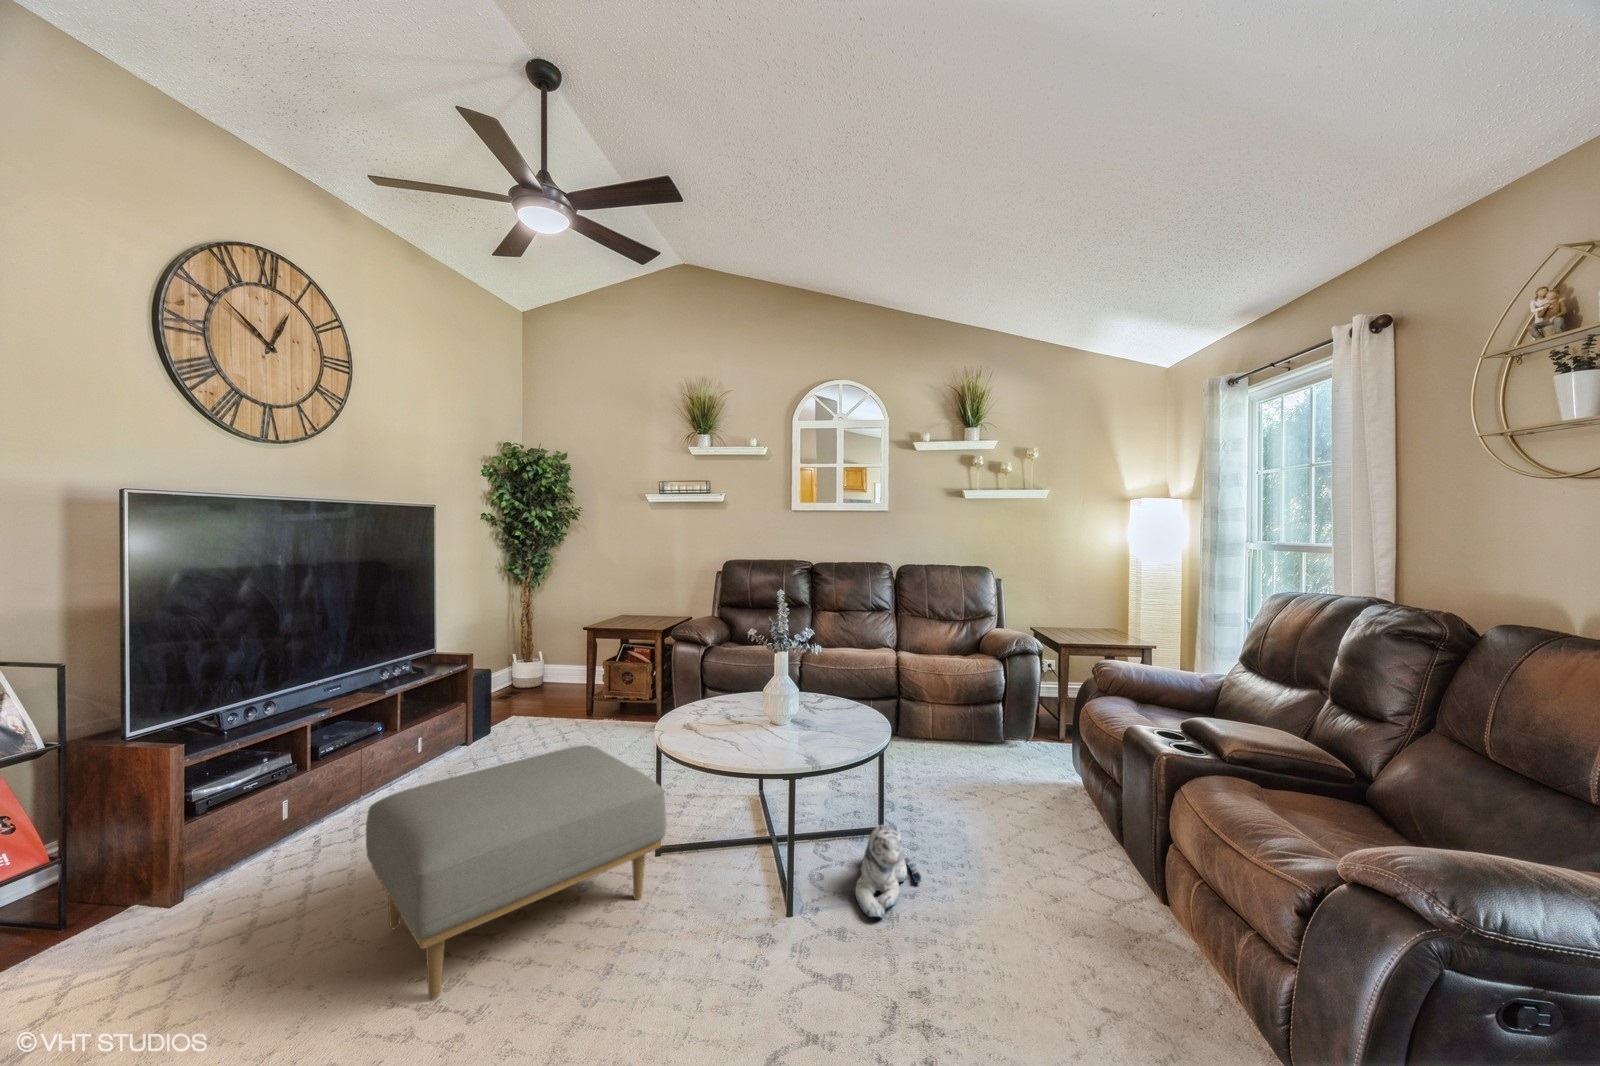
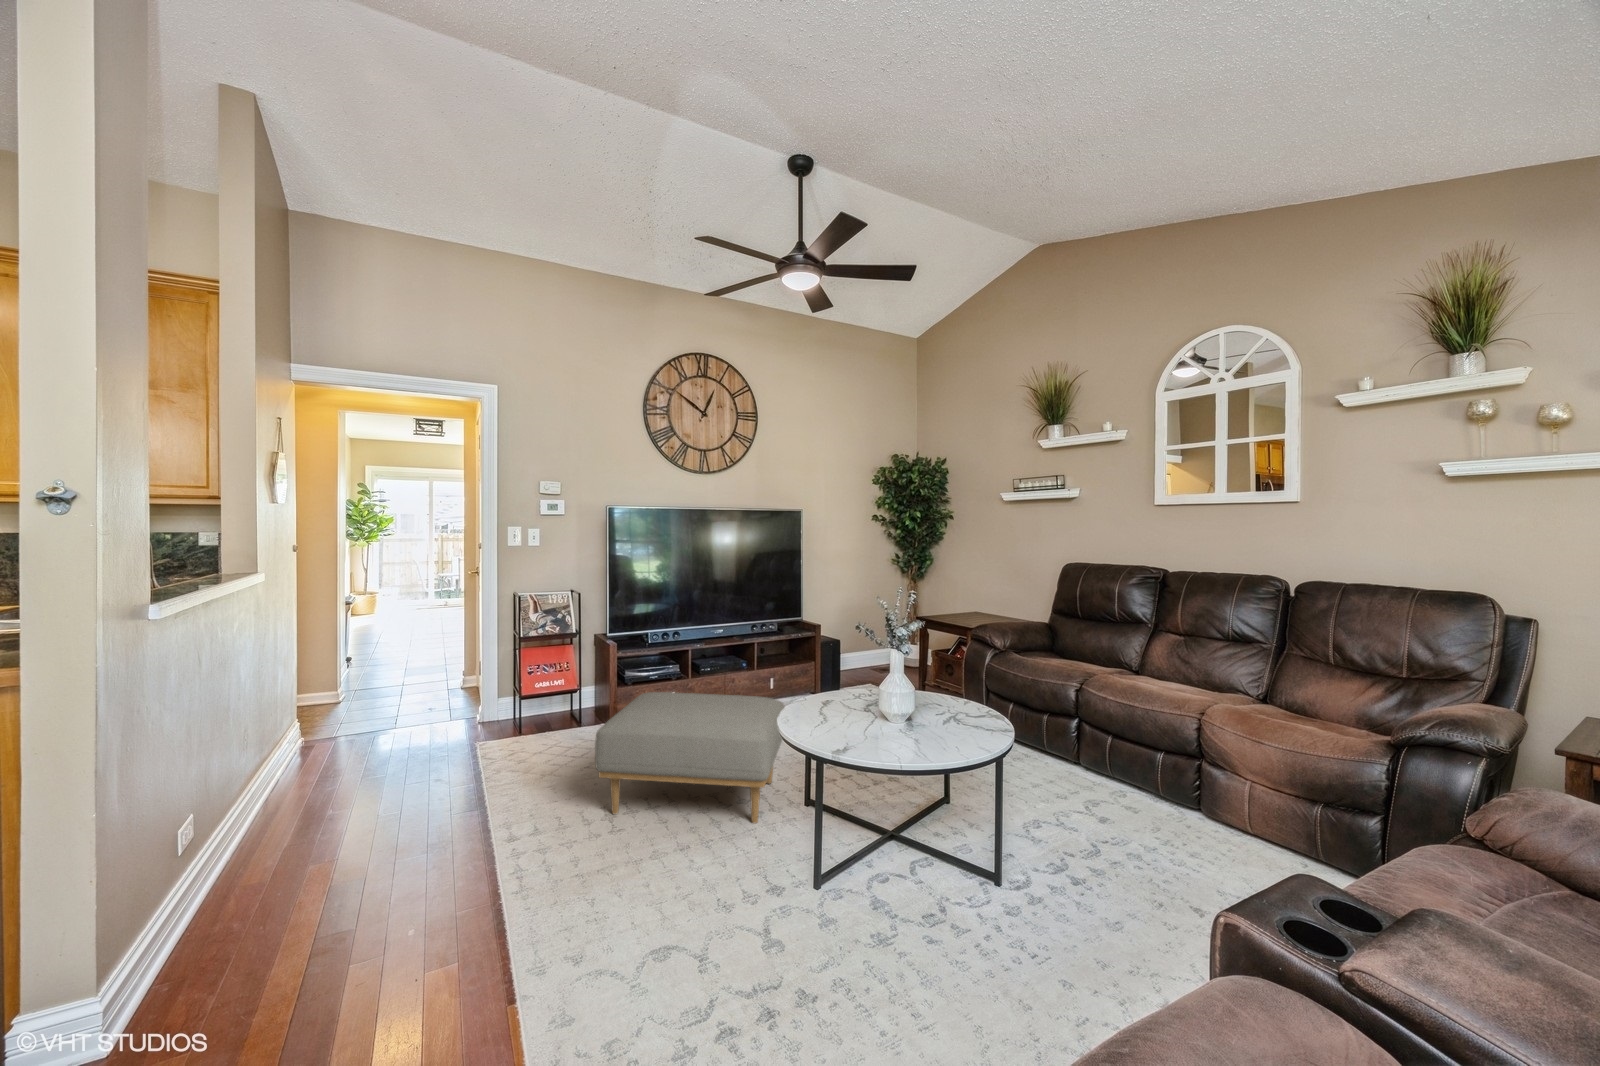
plush toy: present [855,825,921,917] -> none [858,845,980,933]

